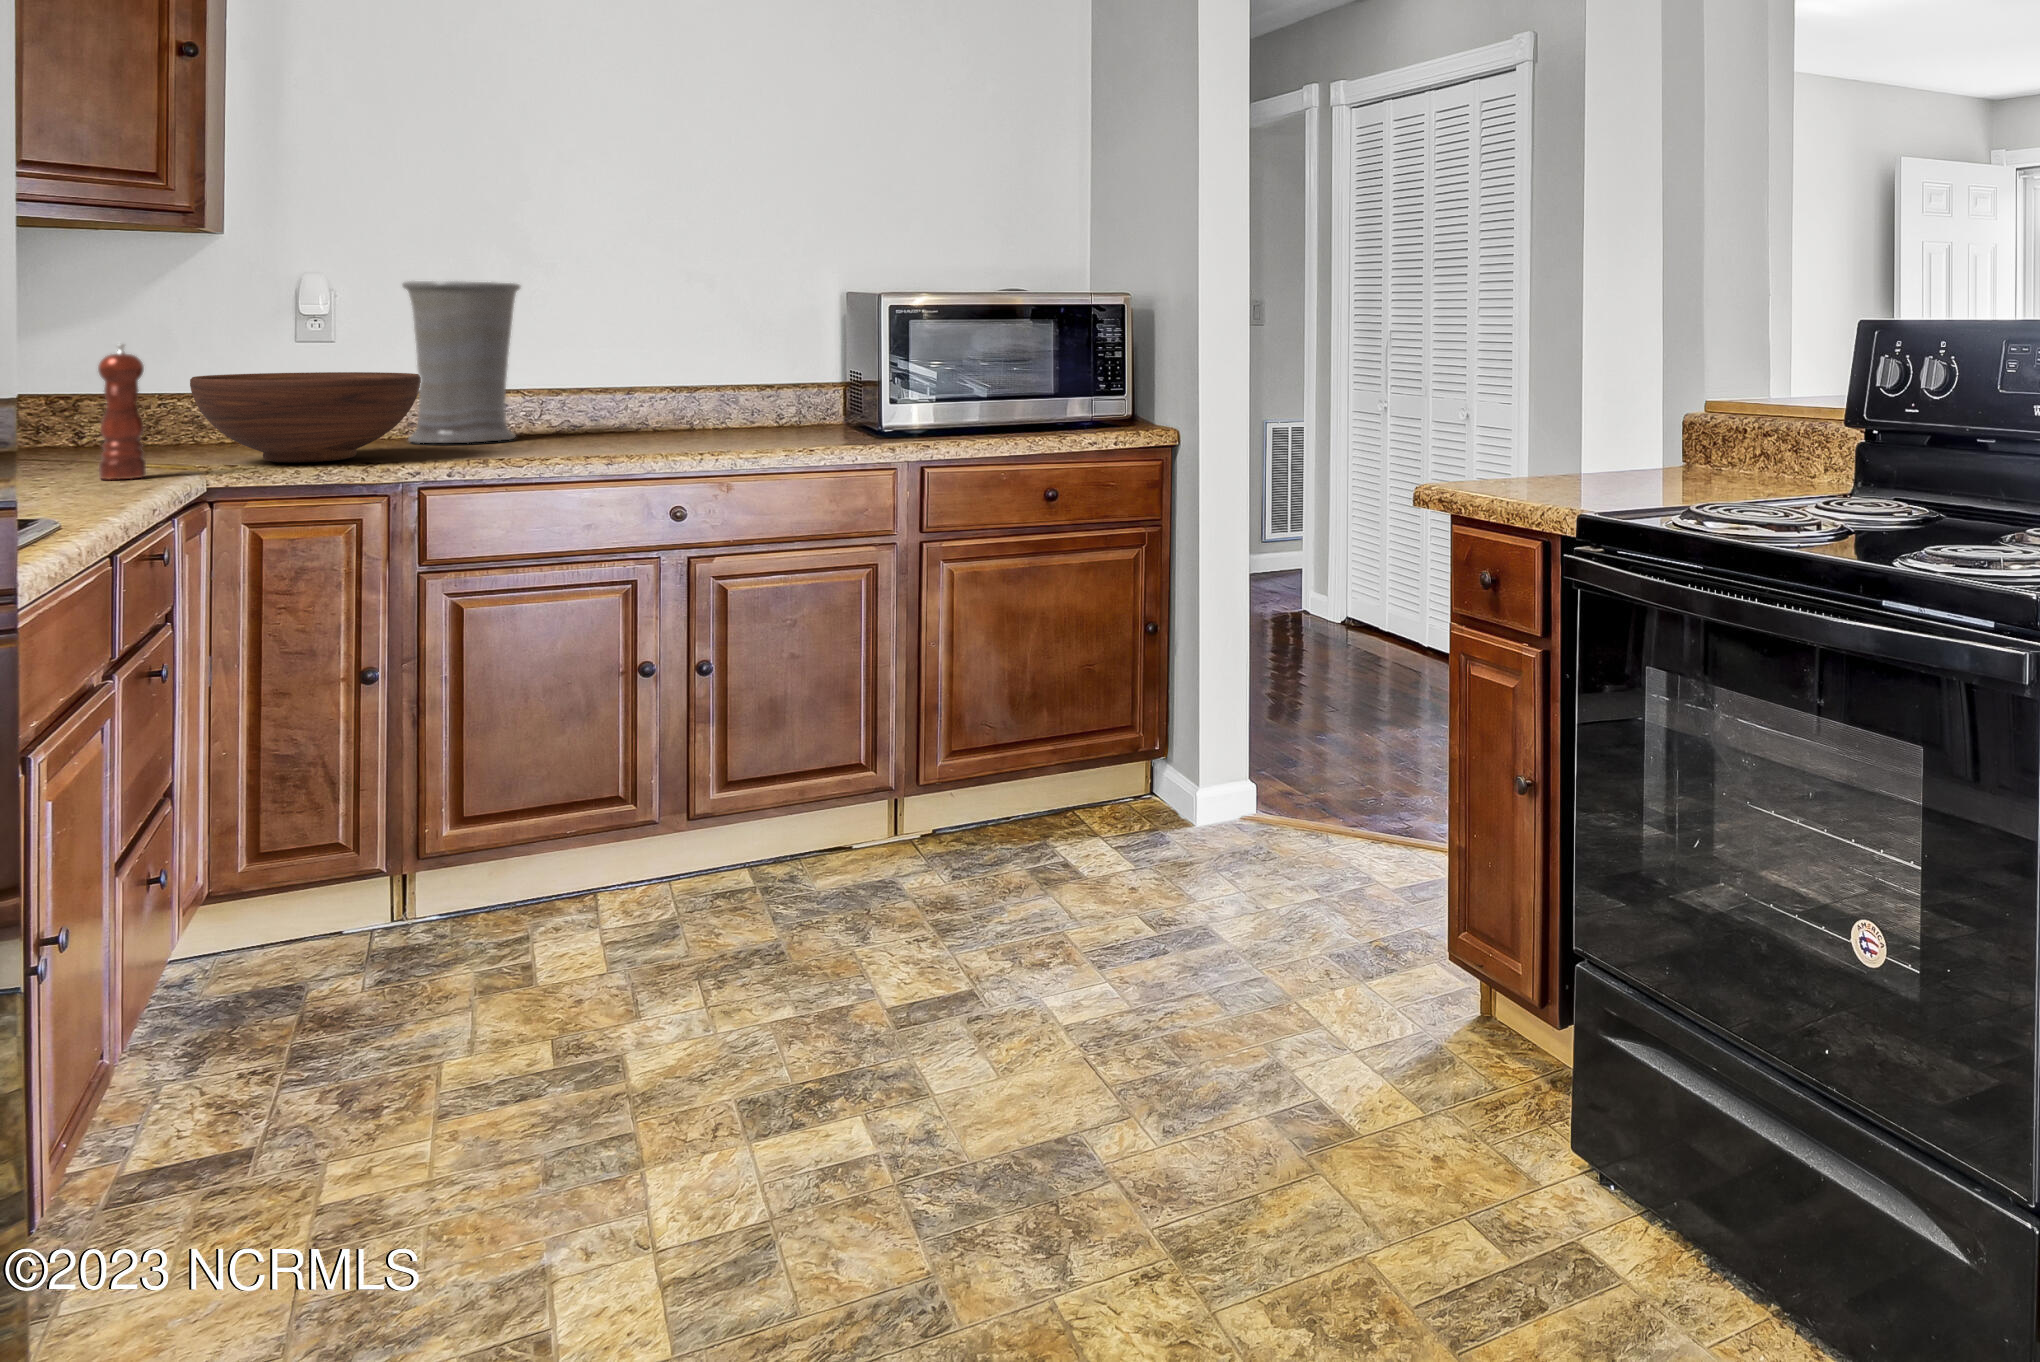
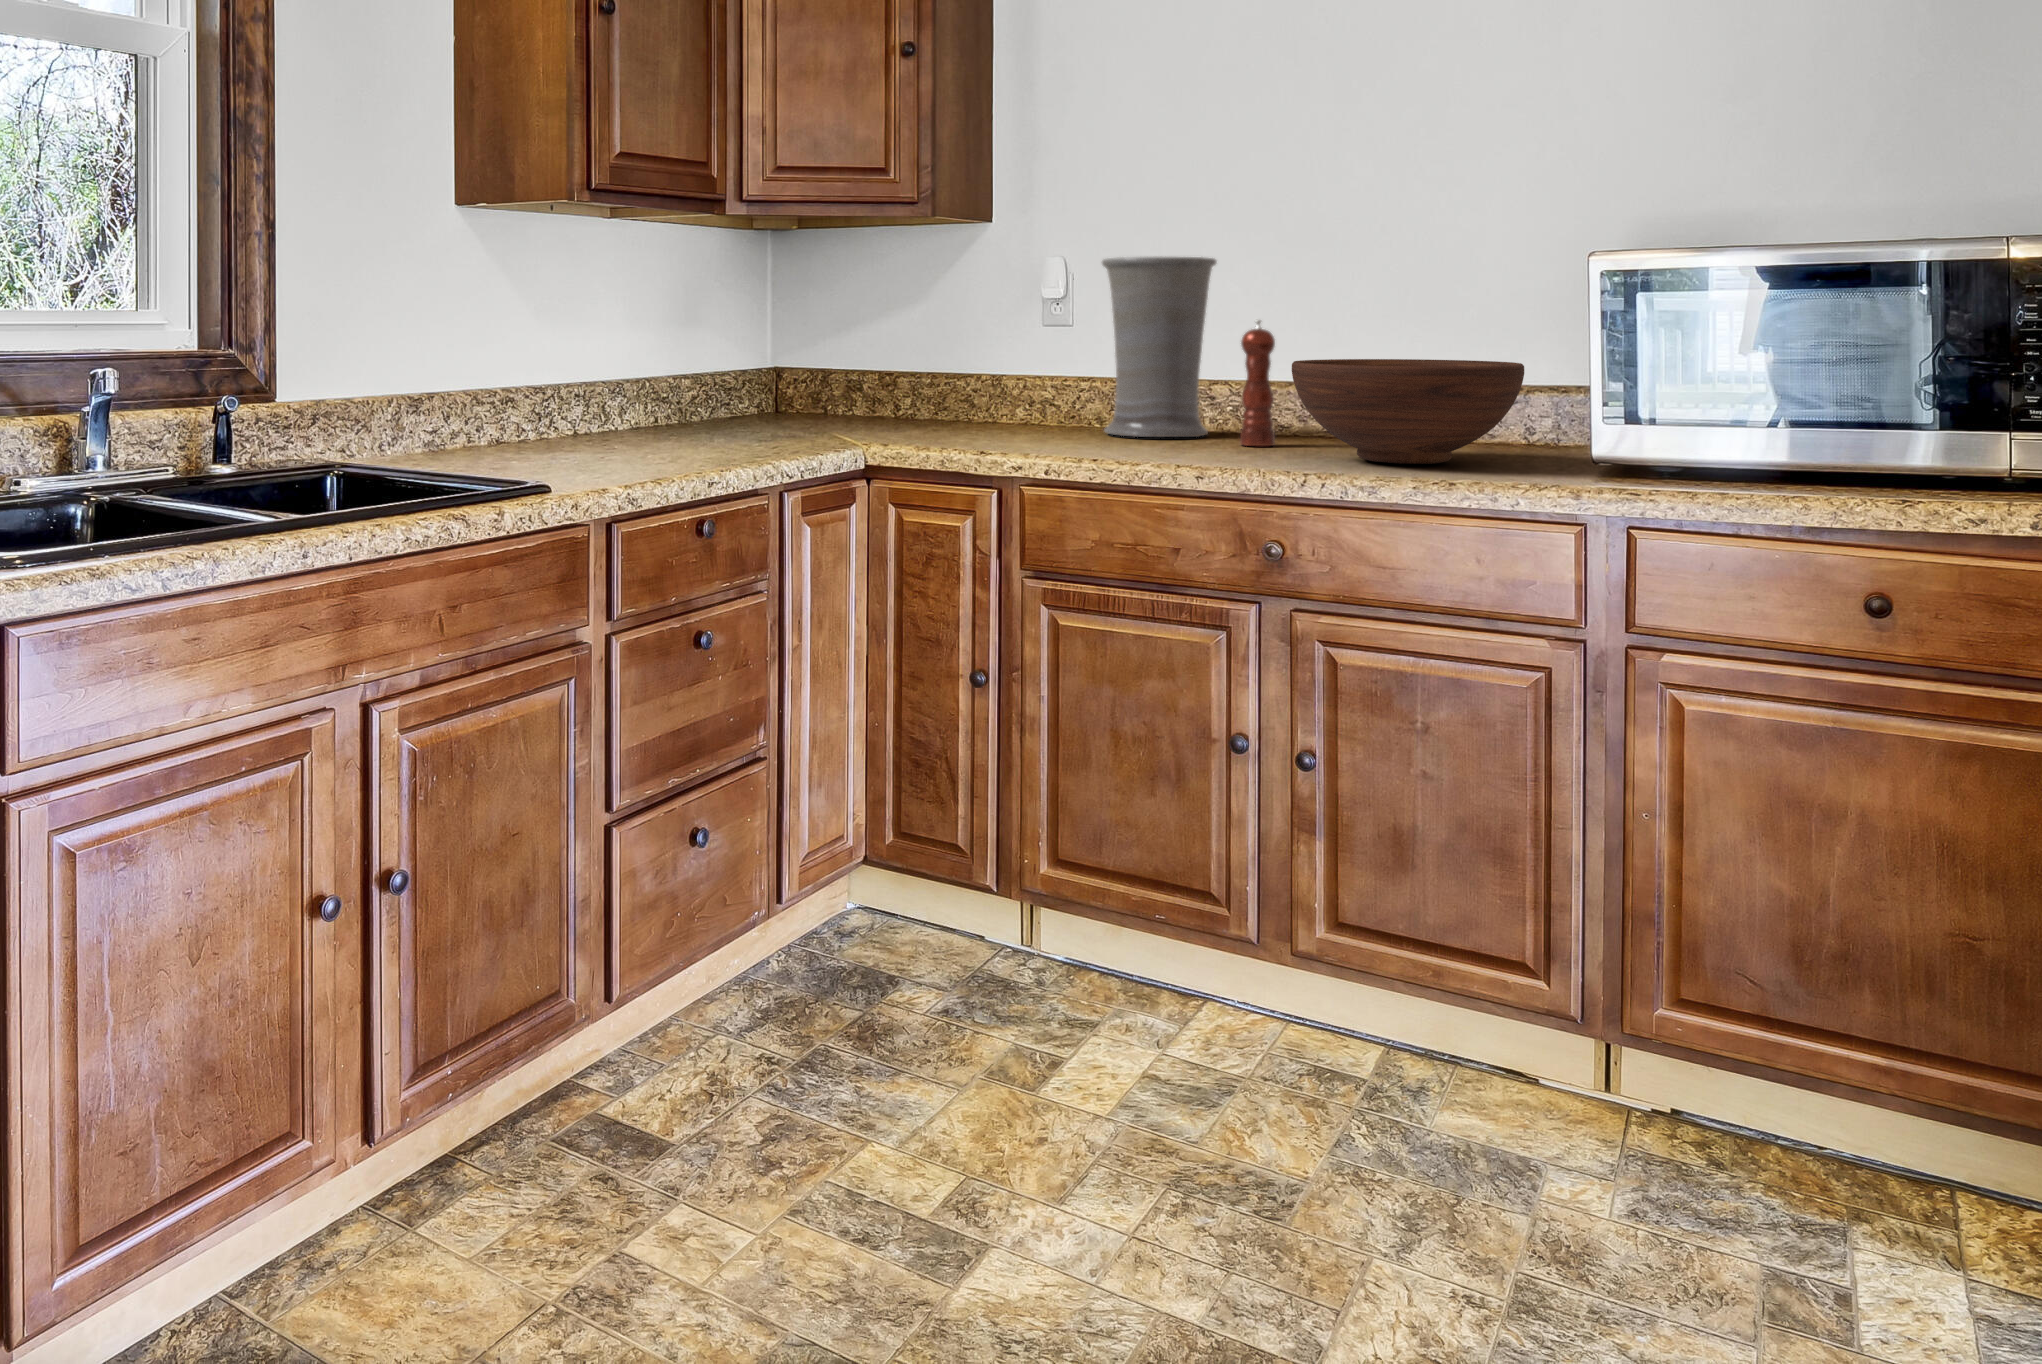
pepper mill: present [98,344,146,479] -> present [1240,320,1275,446]
fruit bowl: present [190,372,421,463] -> present [1292,359,1524,464]

